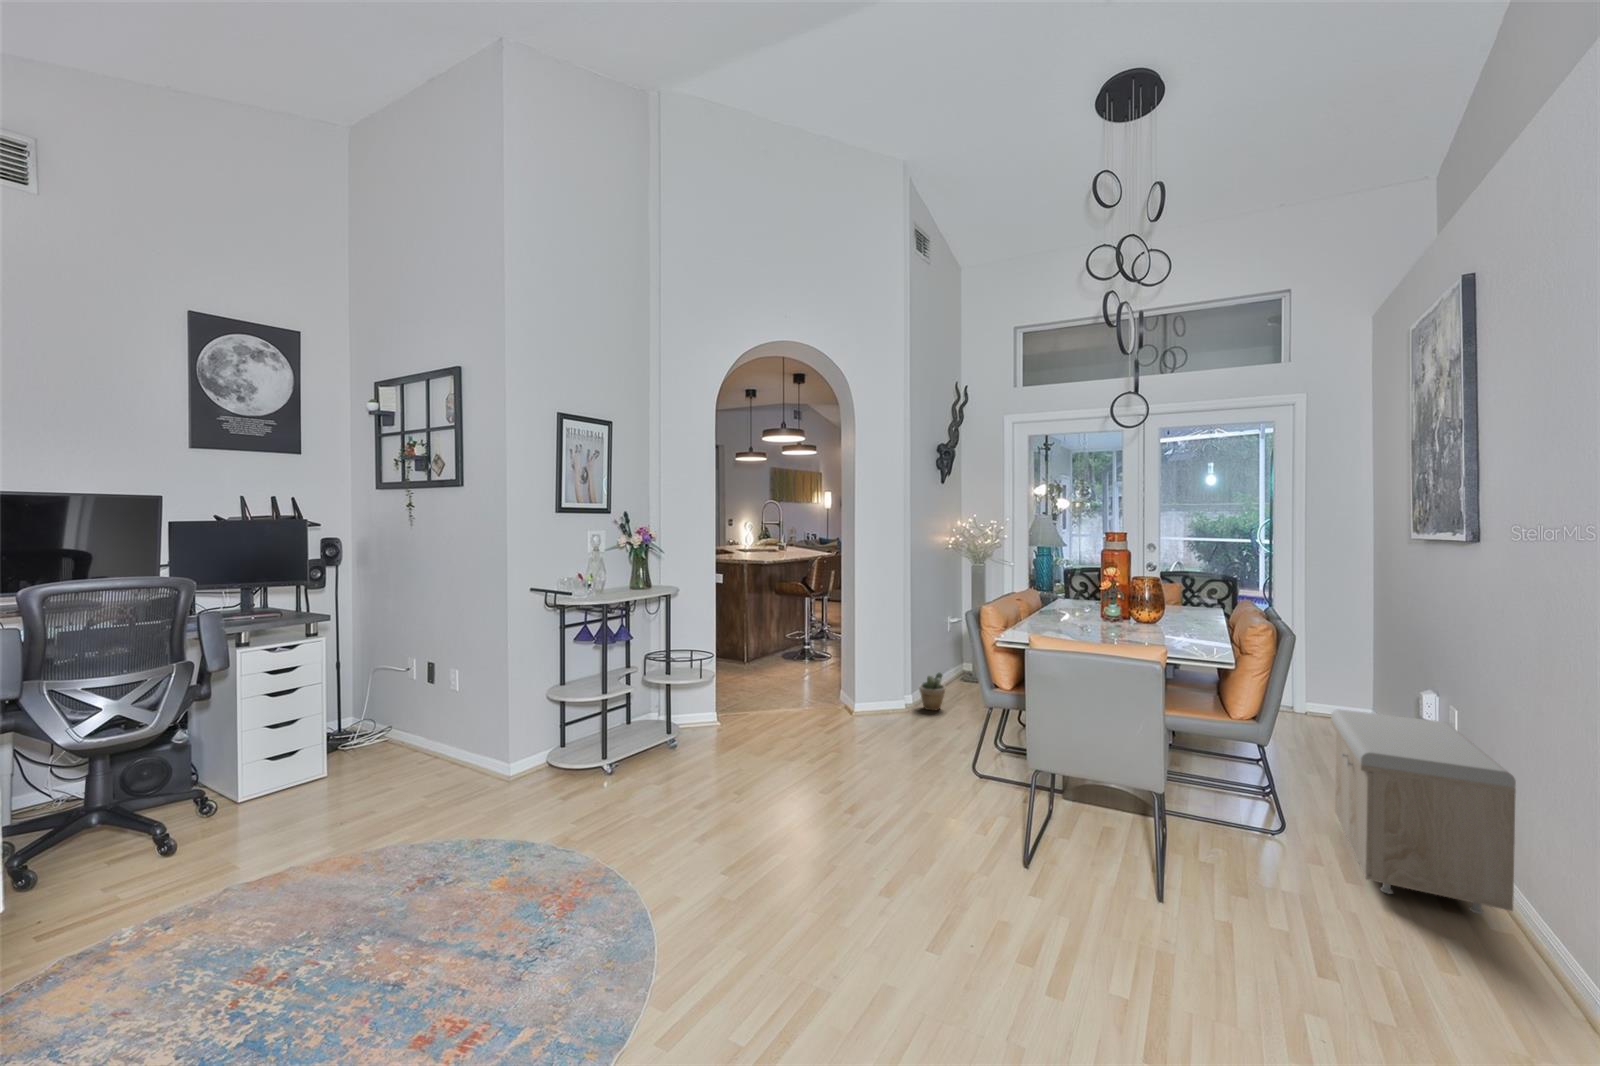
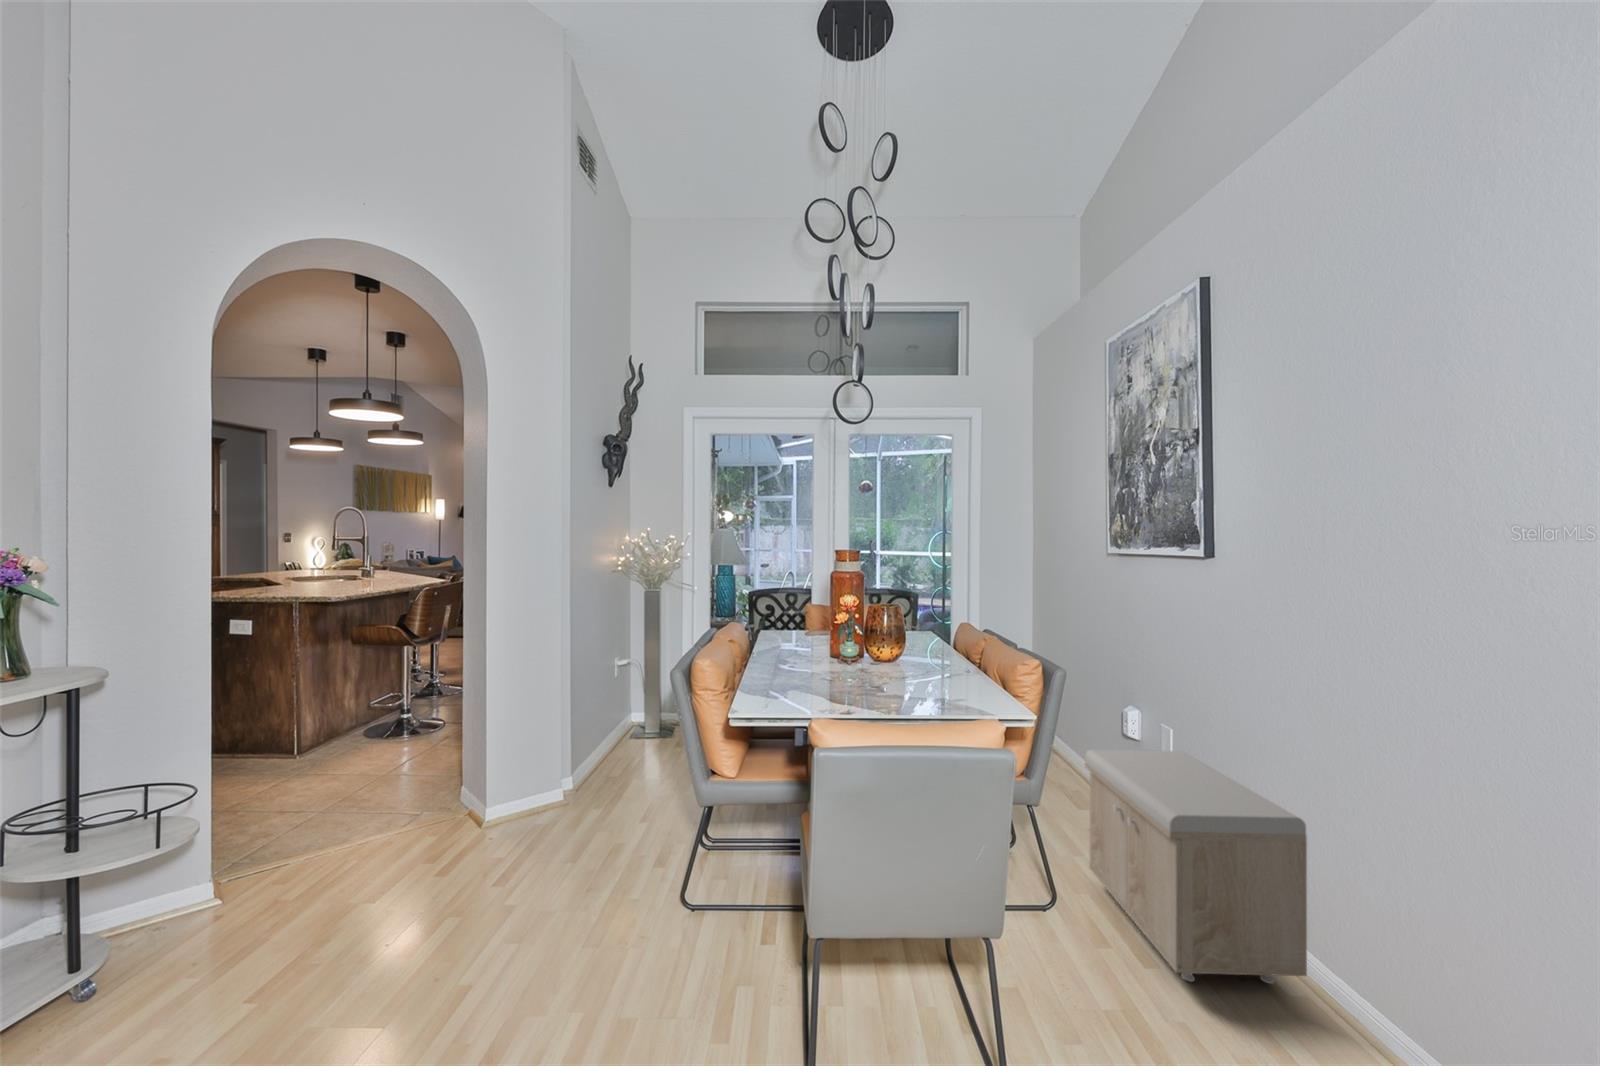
potted plant: present [919,672,945,710] -> none [583,742,621,800]

